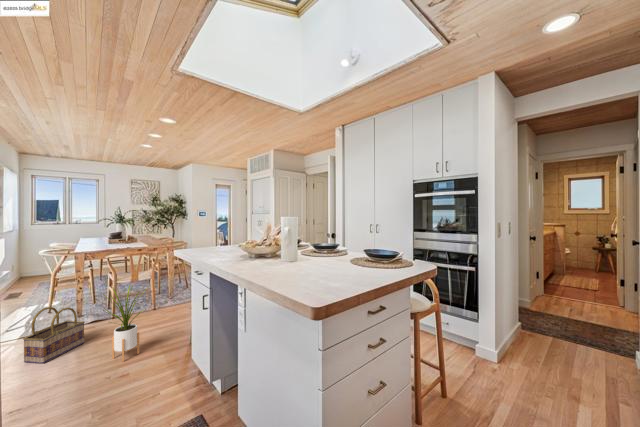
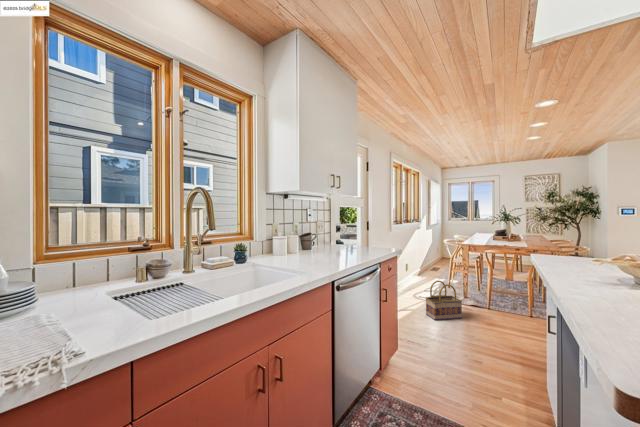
house plant: present [104,285,142,362] -> none [465,273,509,348]

